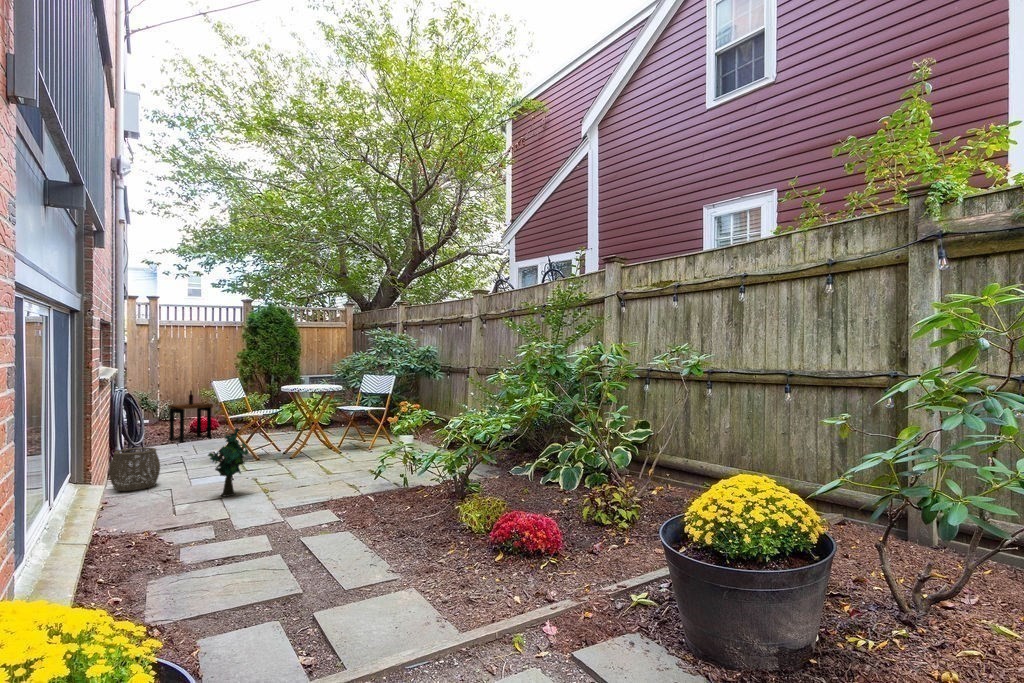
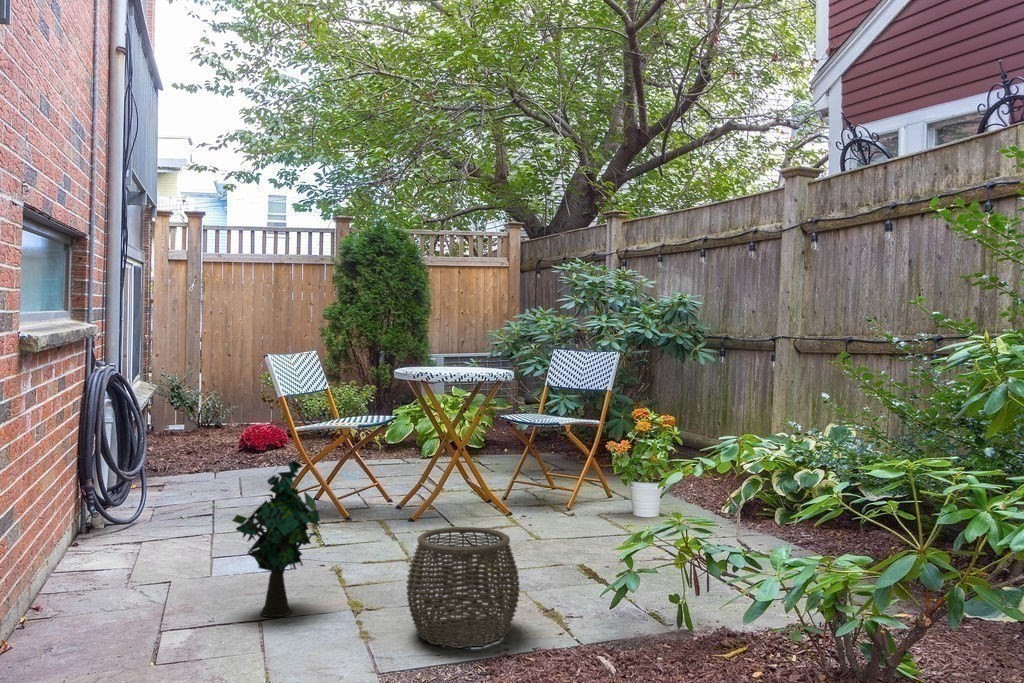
side table: present [168,391,213,442] -> none [204,374,278,468]
woven basket: present [109,447,160,491] -> present [406,527,520,648]

